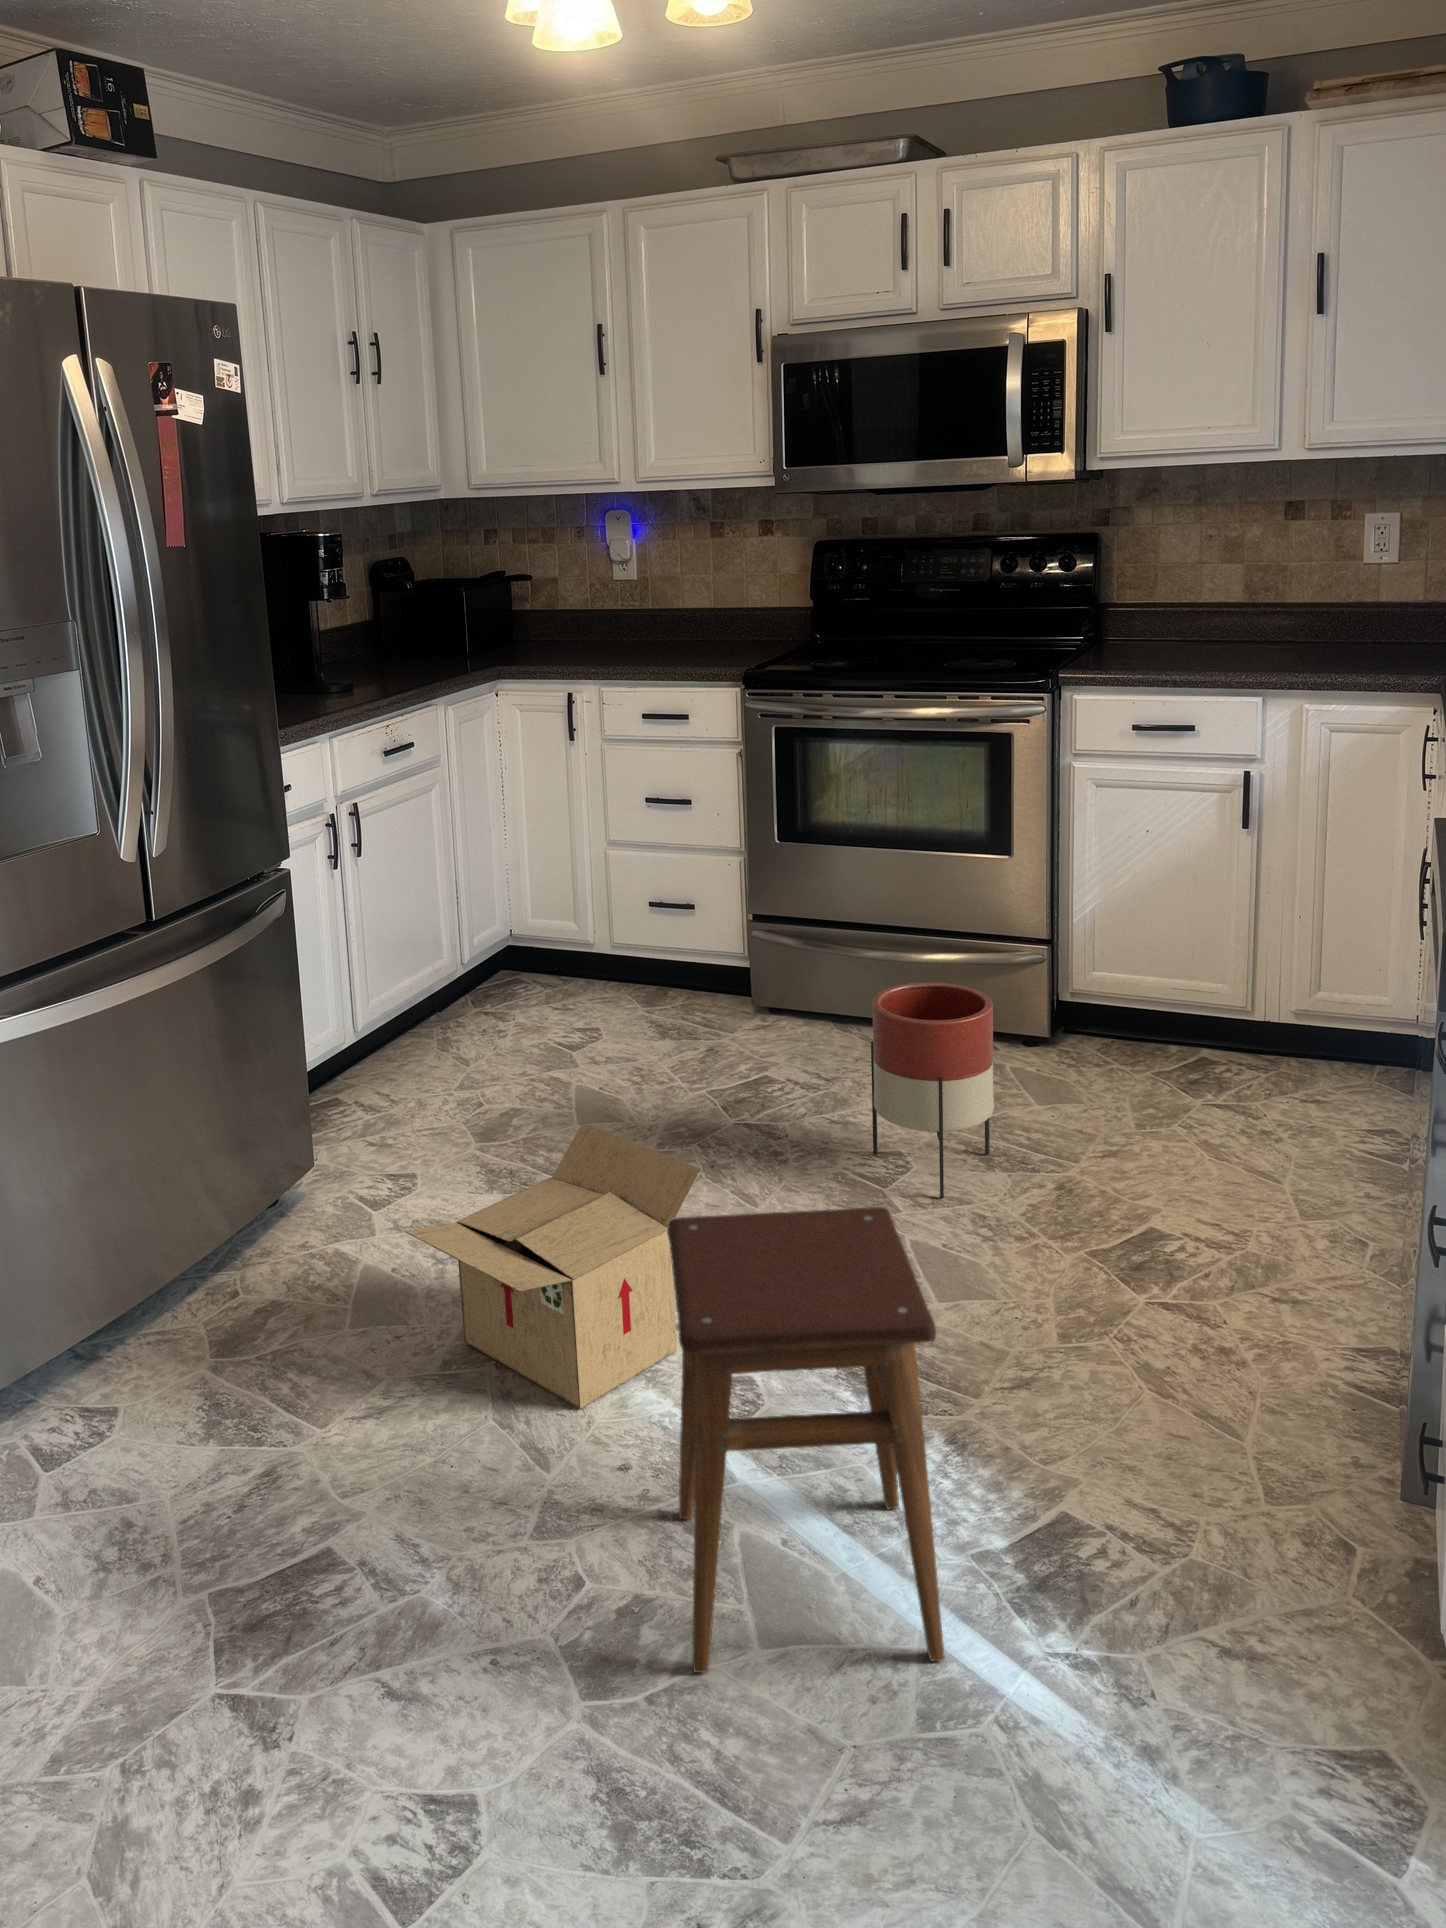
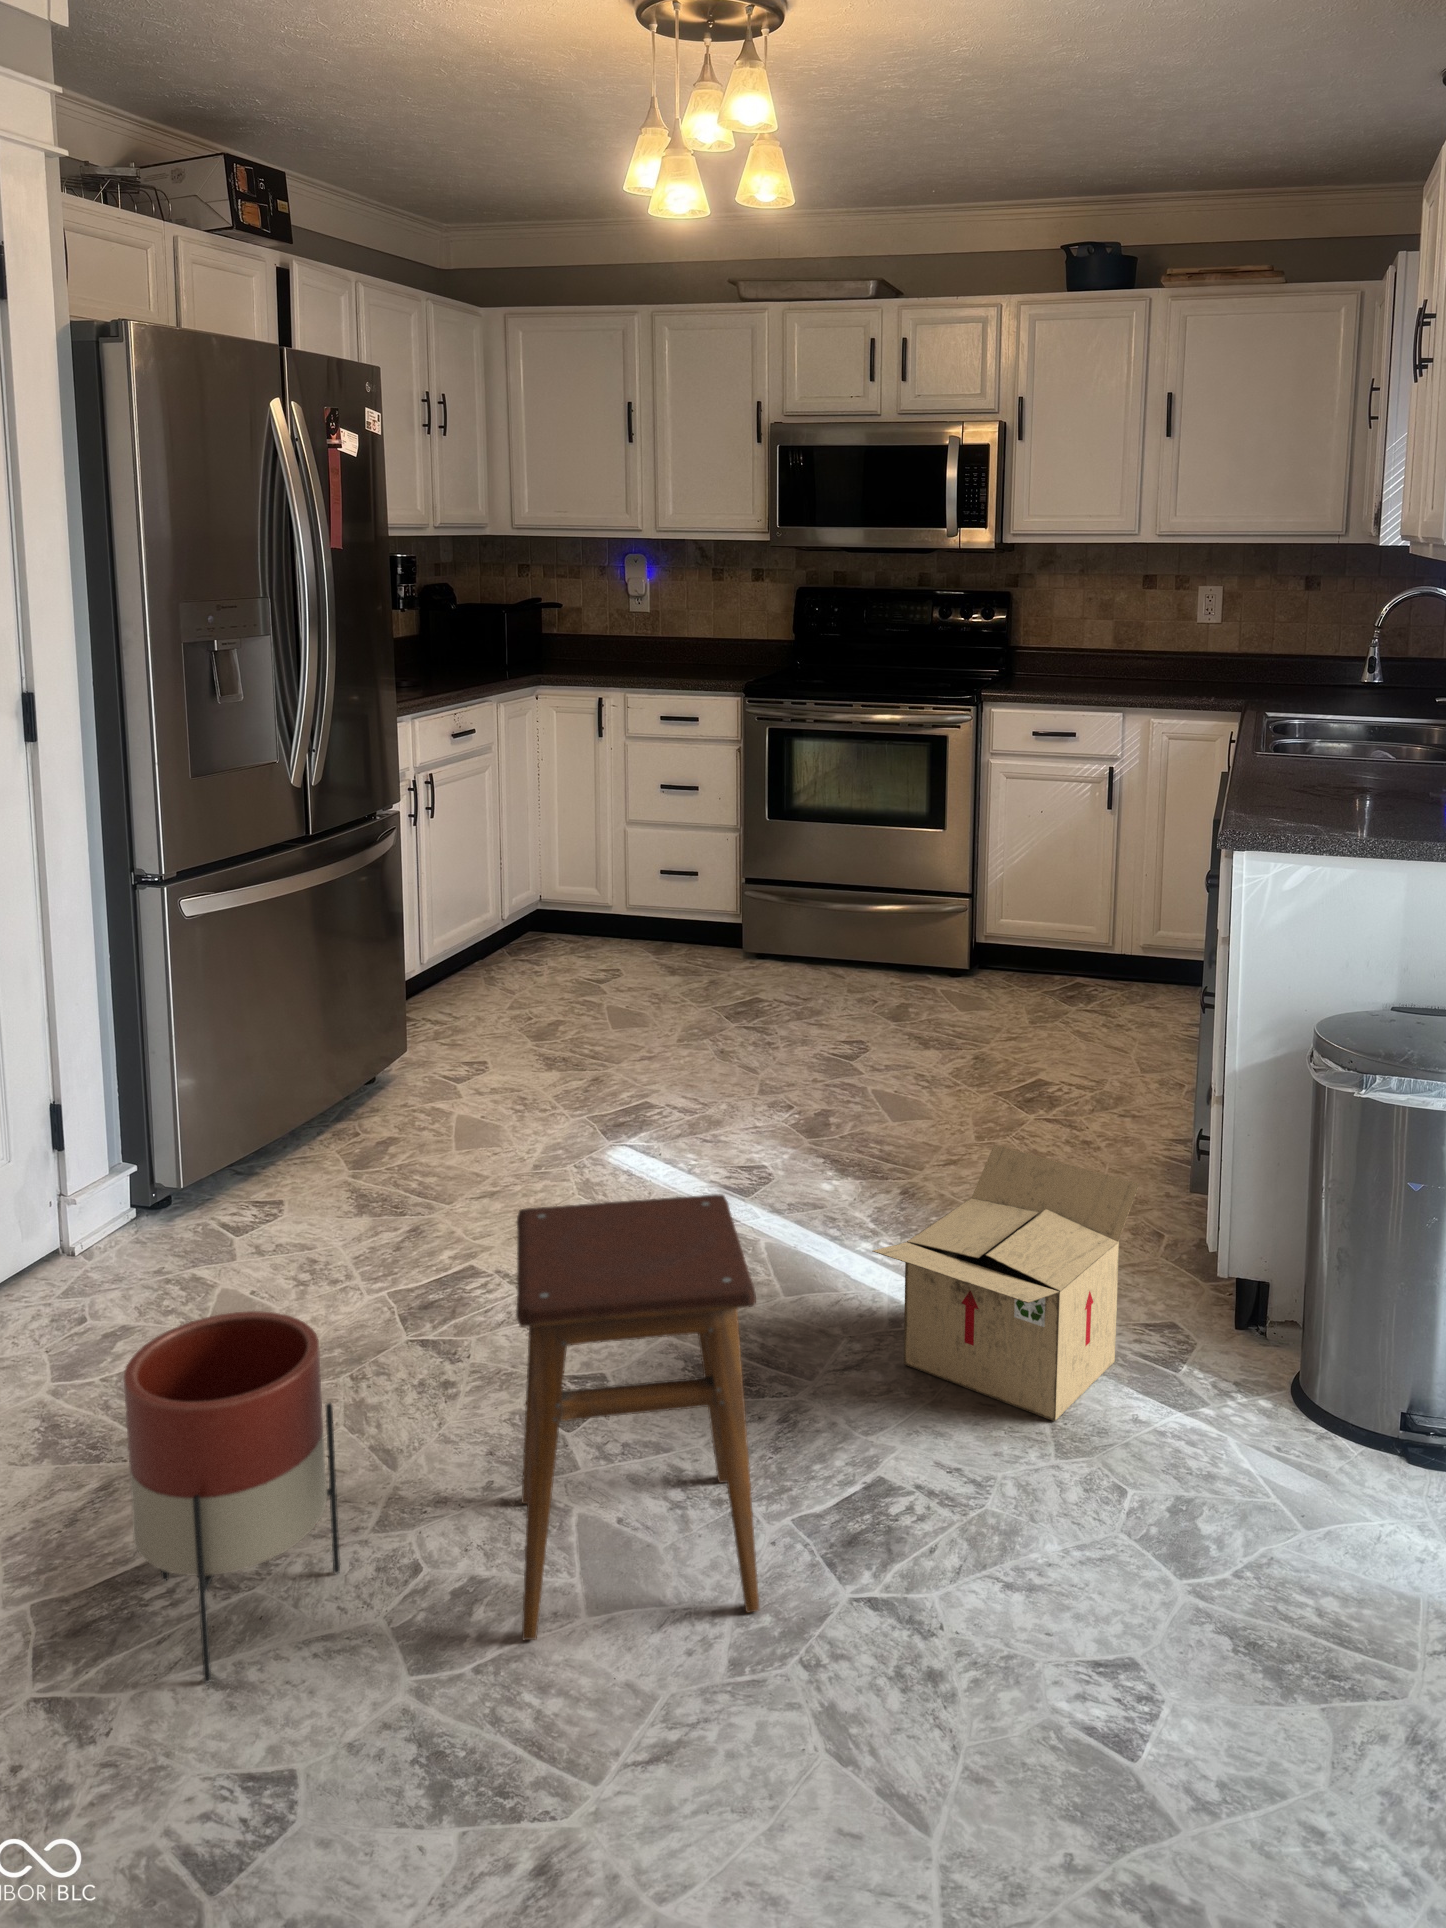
planter: present [871,982,994,1198] -> present [124,1311,340,1682]
cardboard box: present [404,1123,700,1409] -> present [872,1144,1139,1421]

